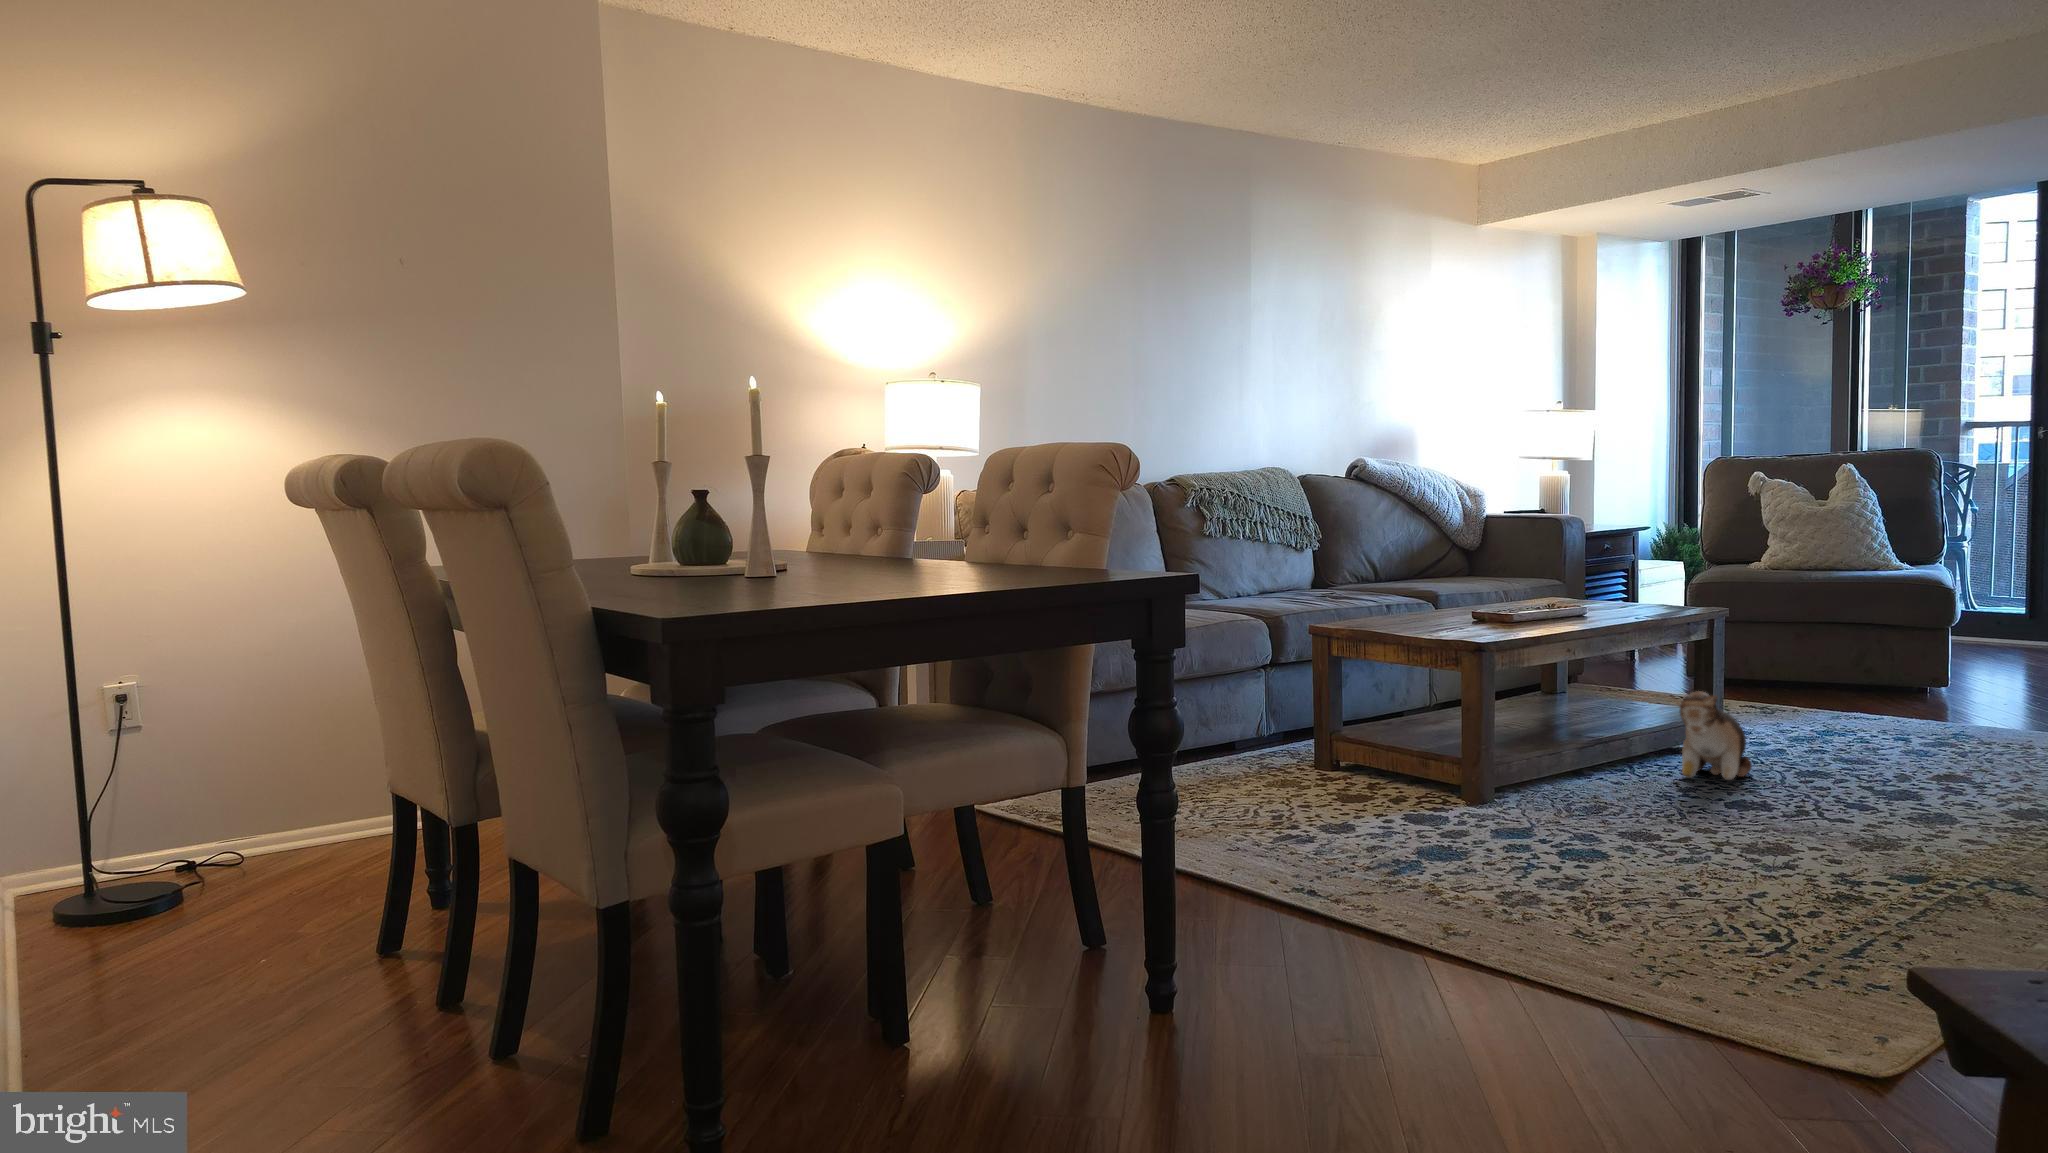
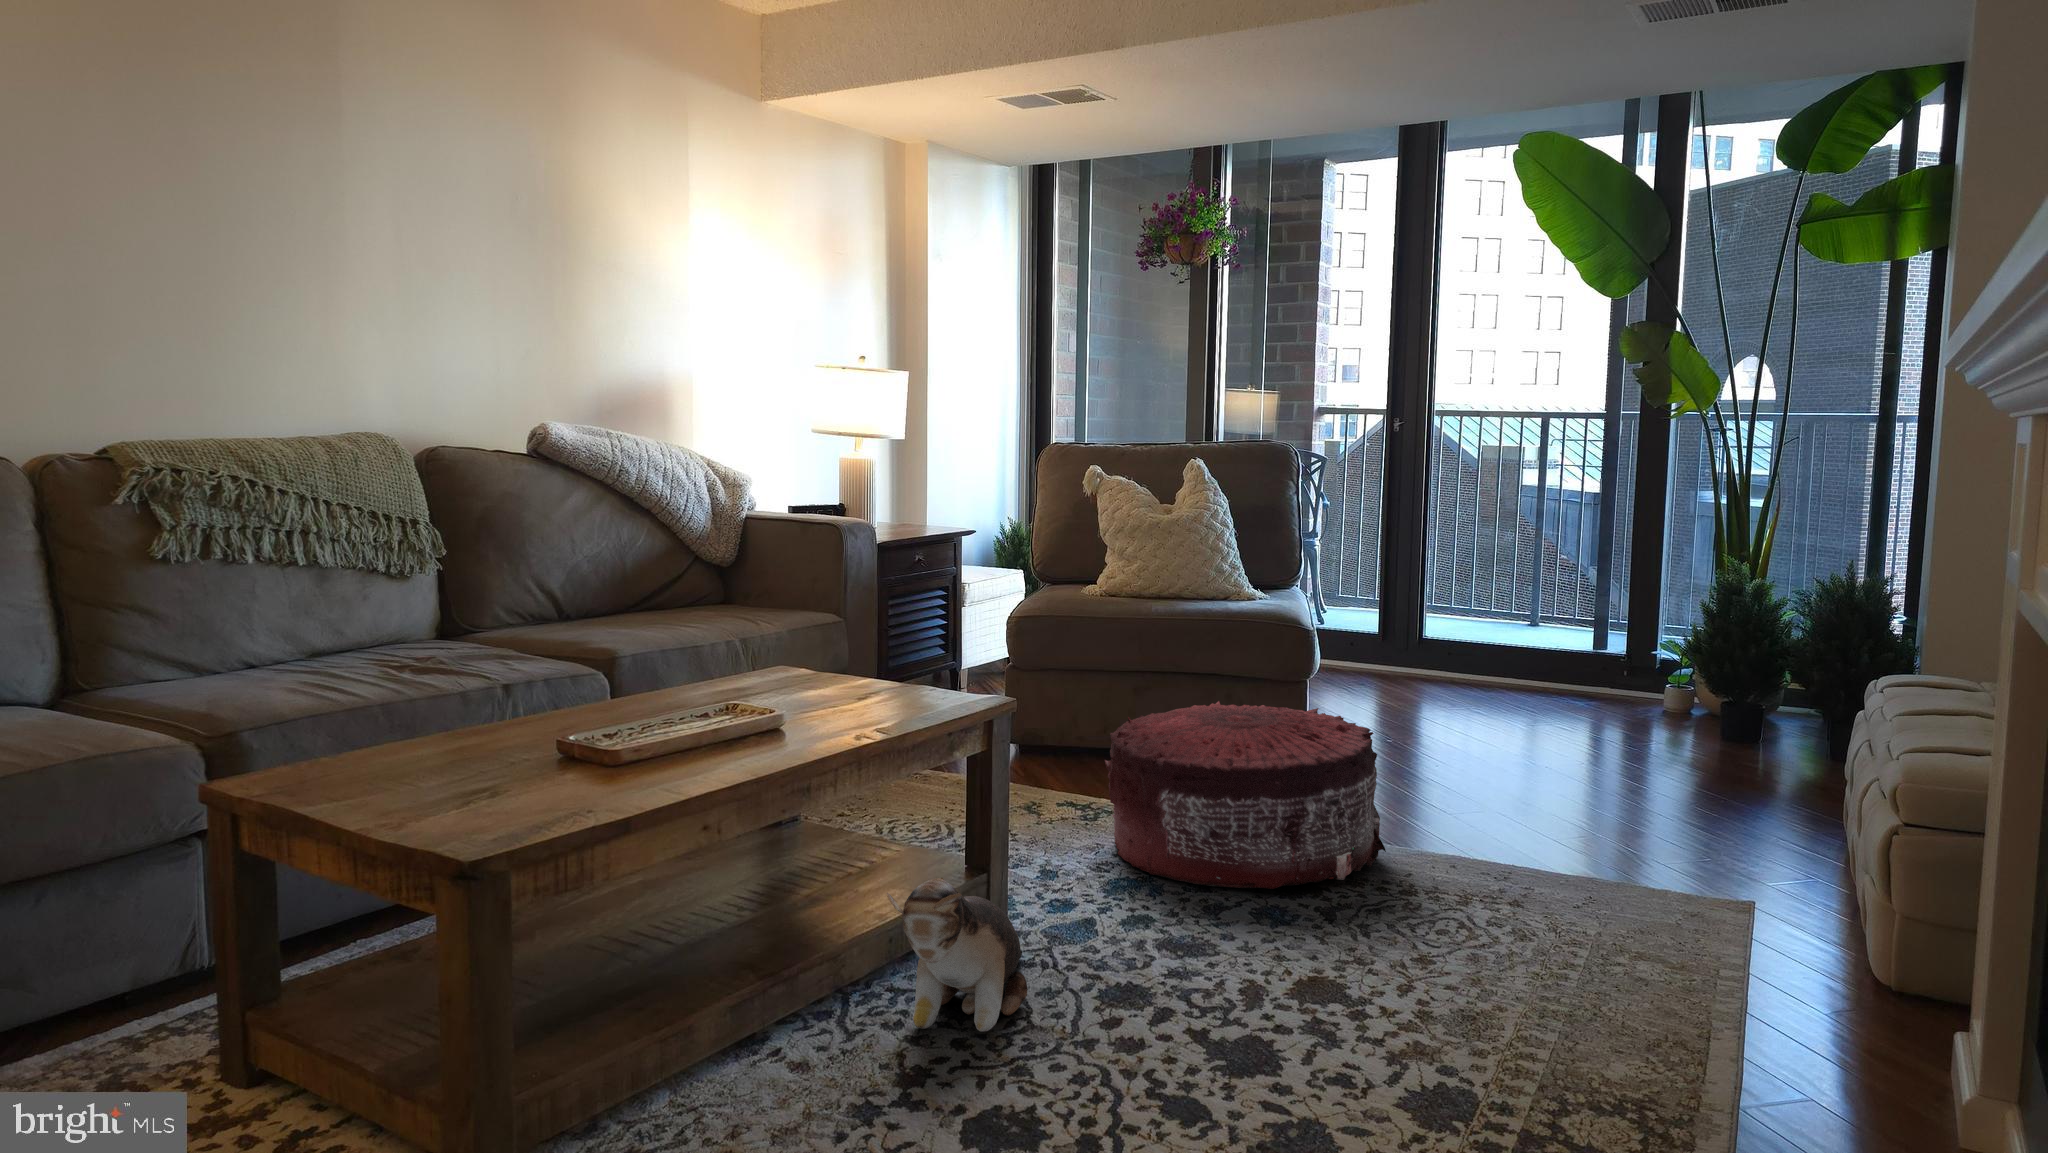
pouf: none [1785,630,2017,742] -> present [1105,701,1386,889]

